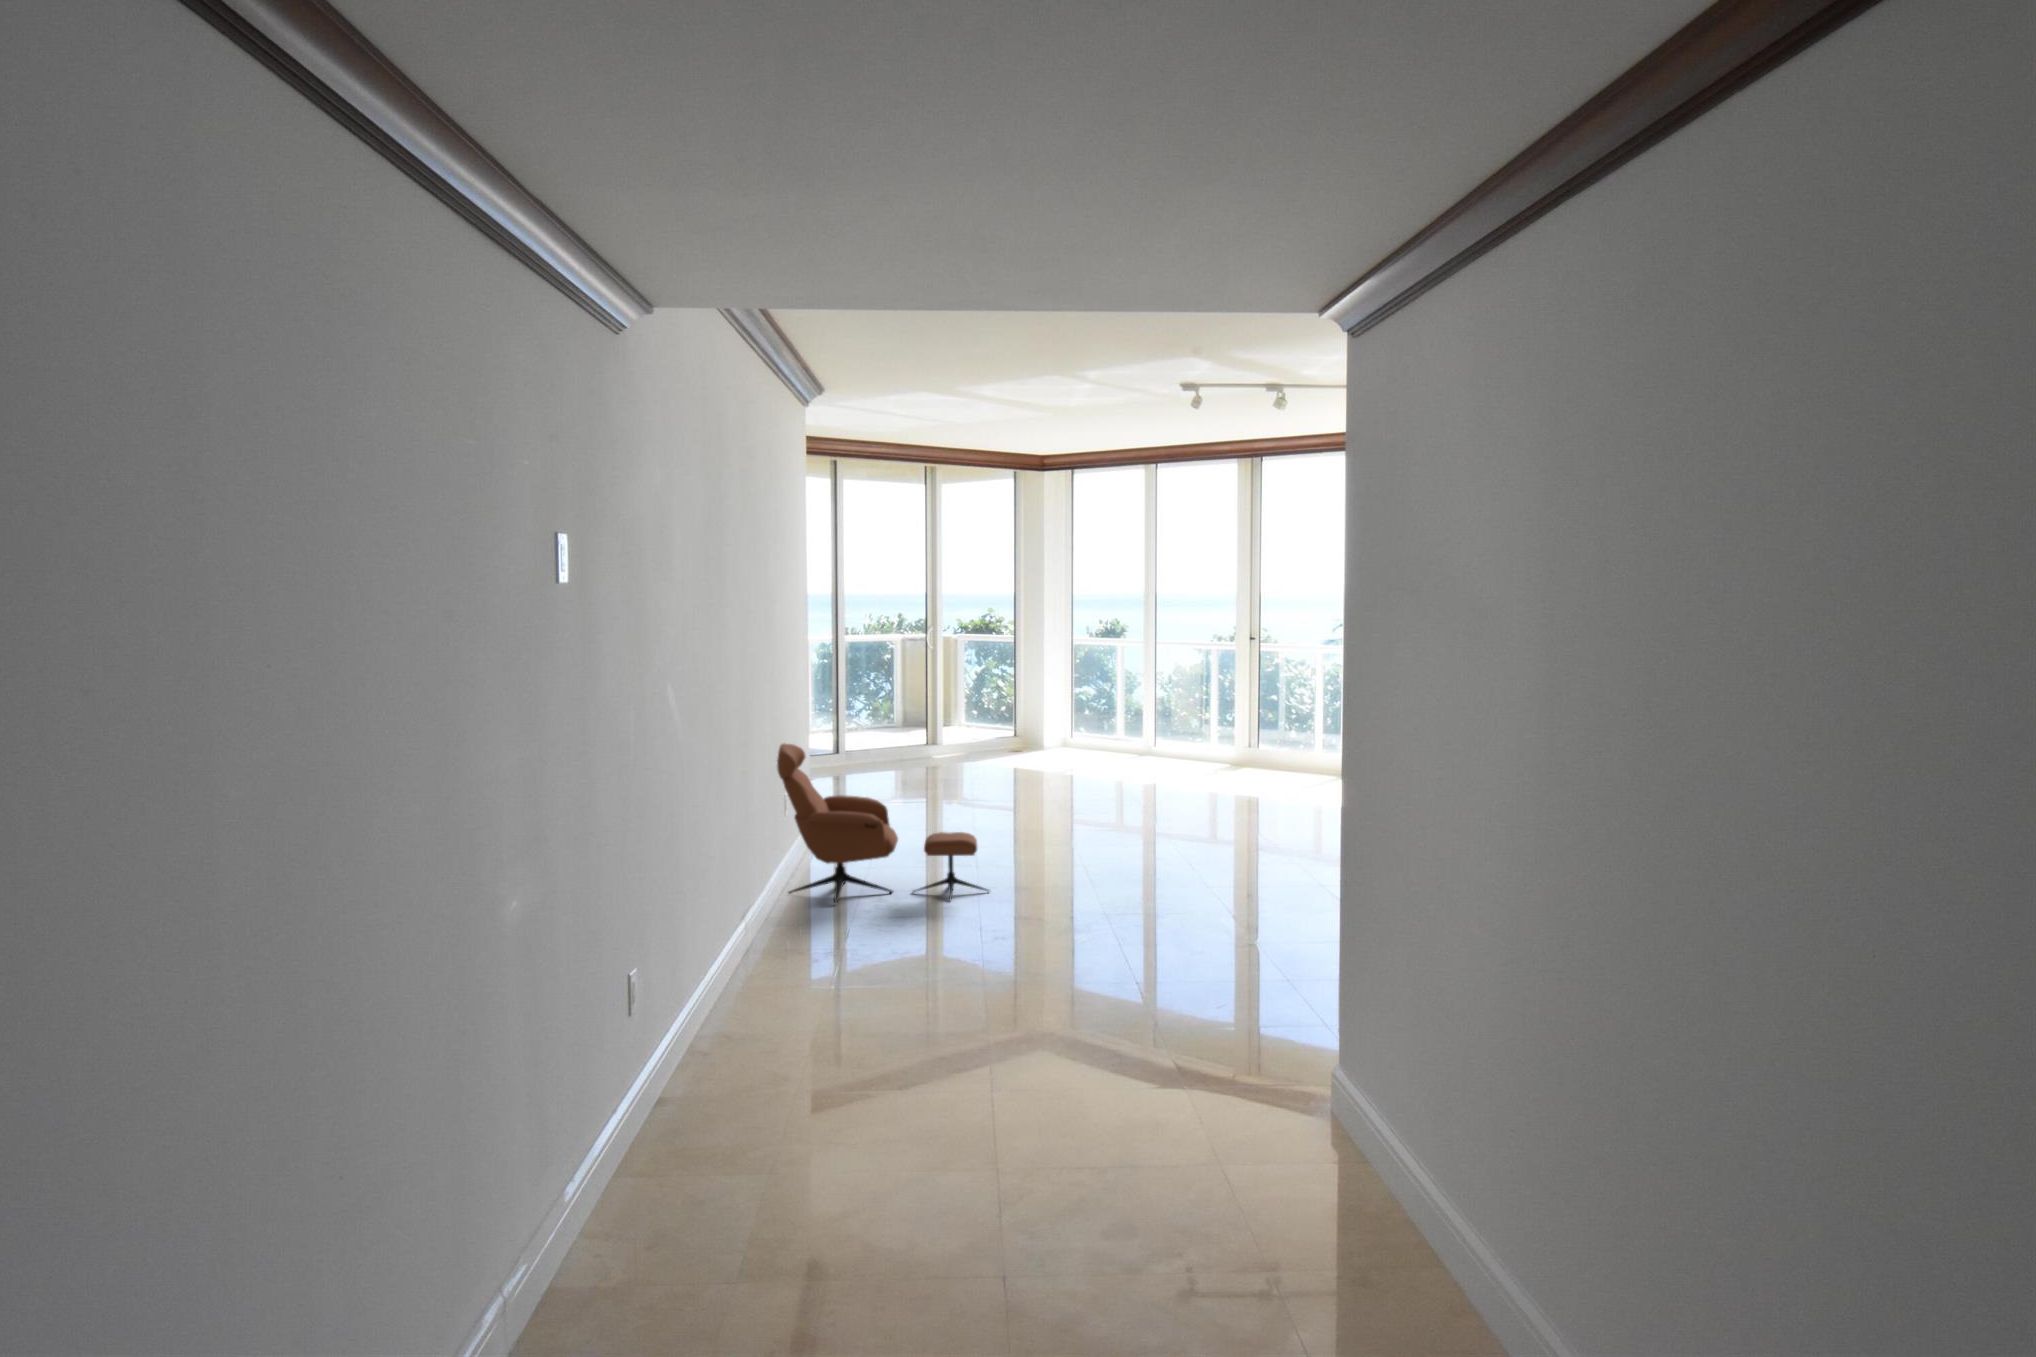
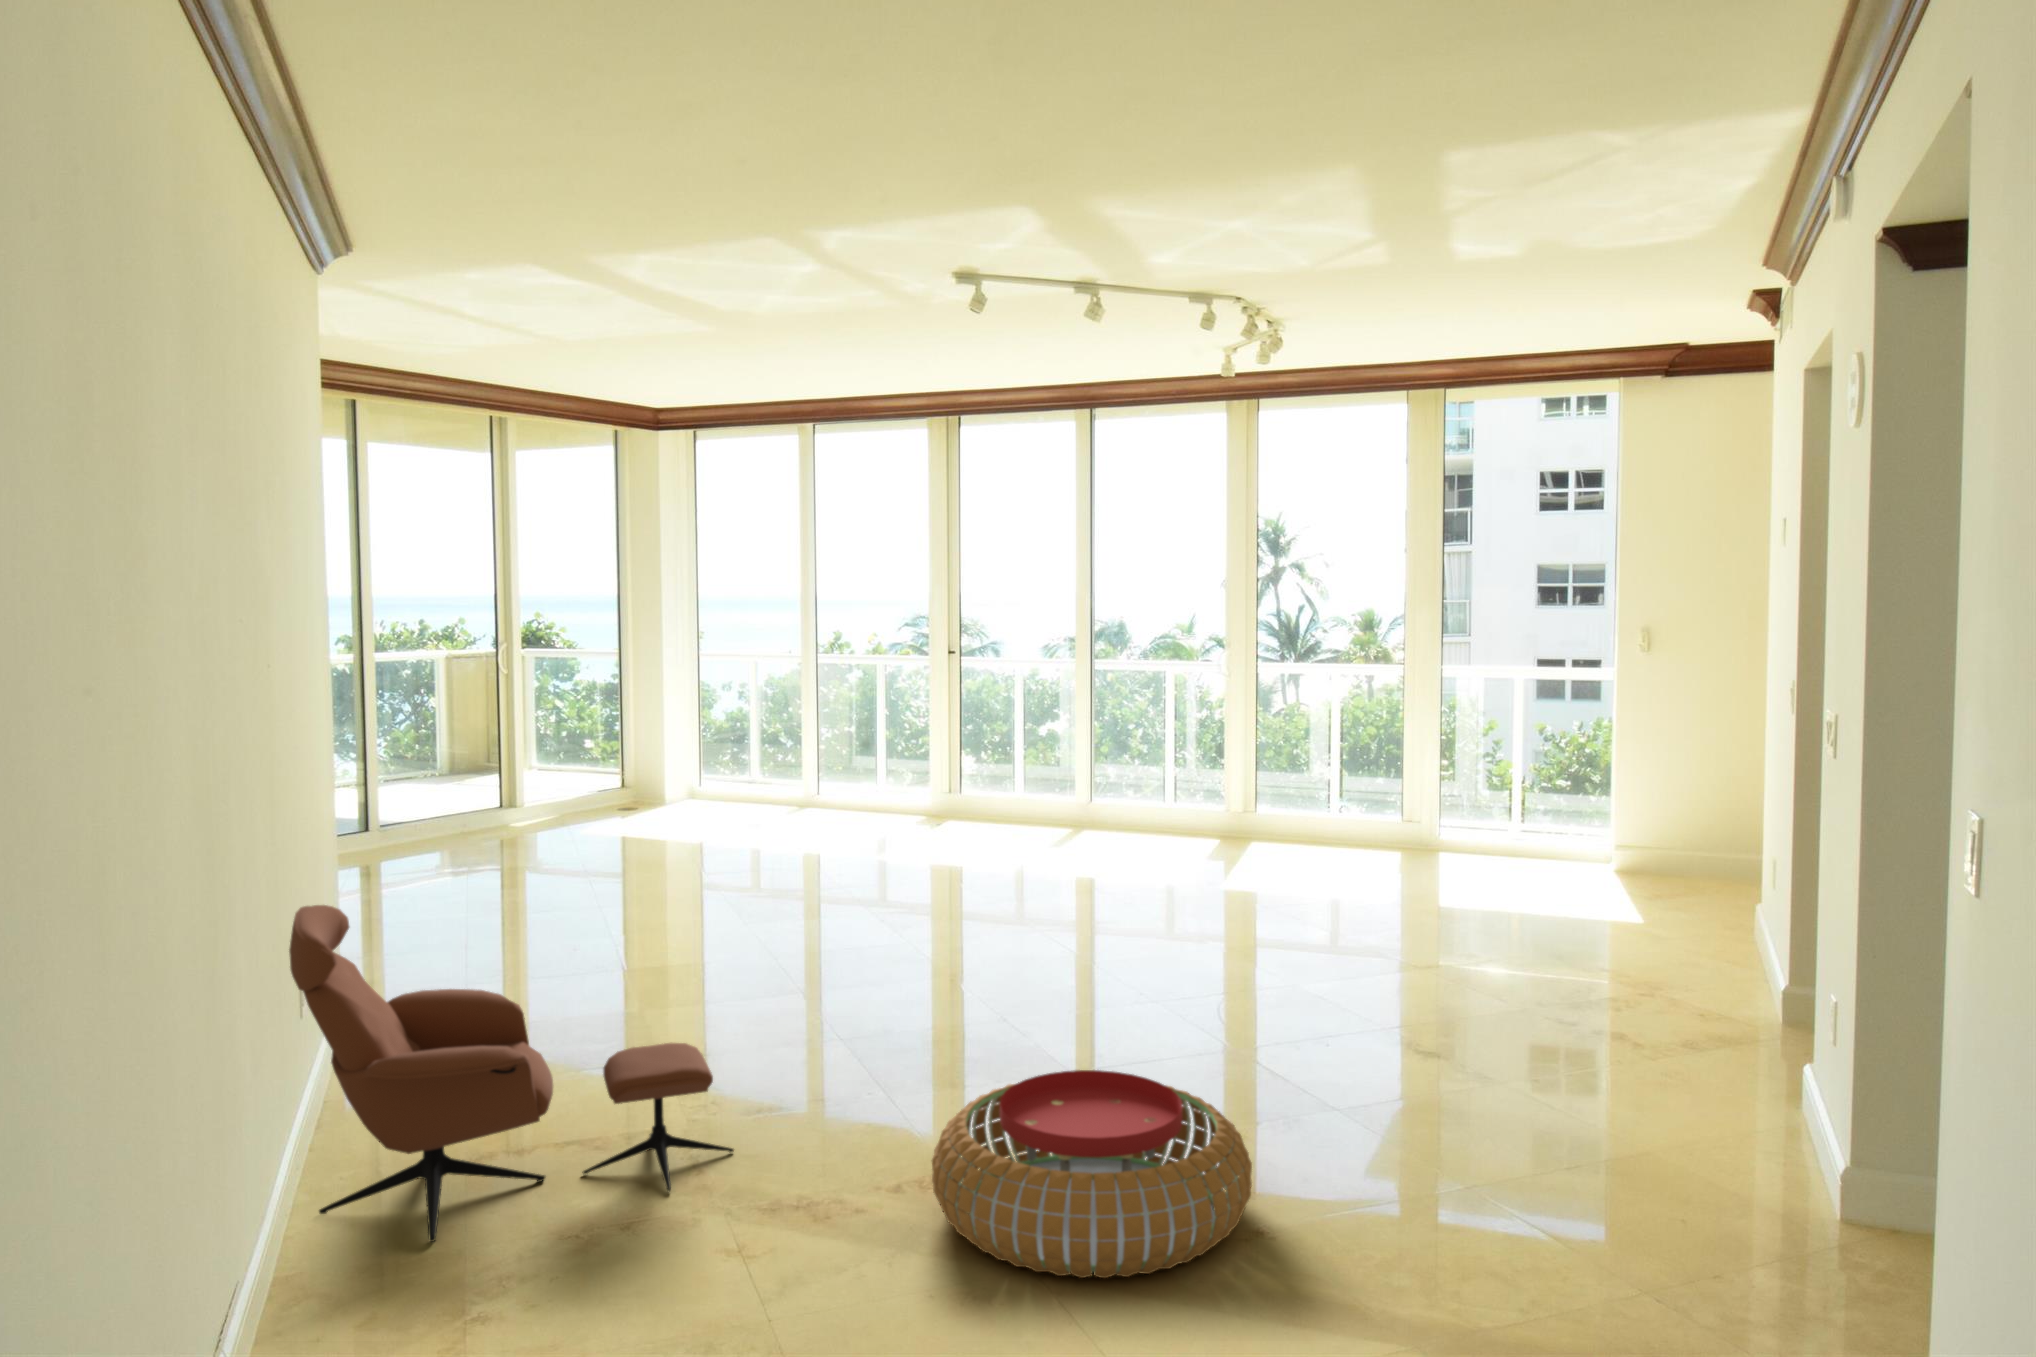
pouf: none [1071,854,1242,940] -> present [932,1070,1252,1278]

